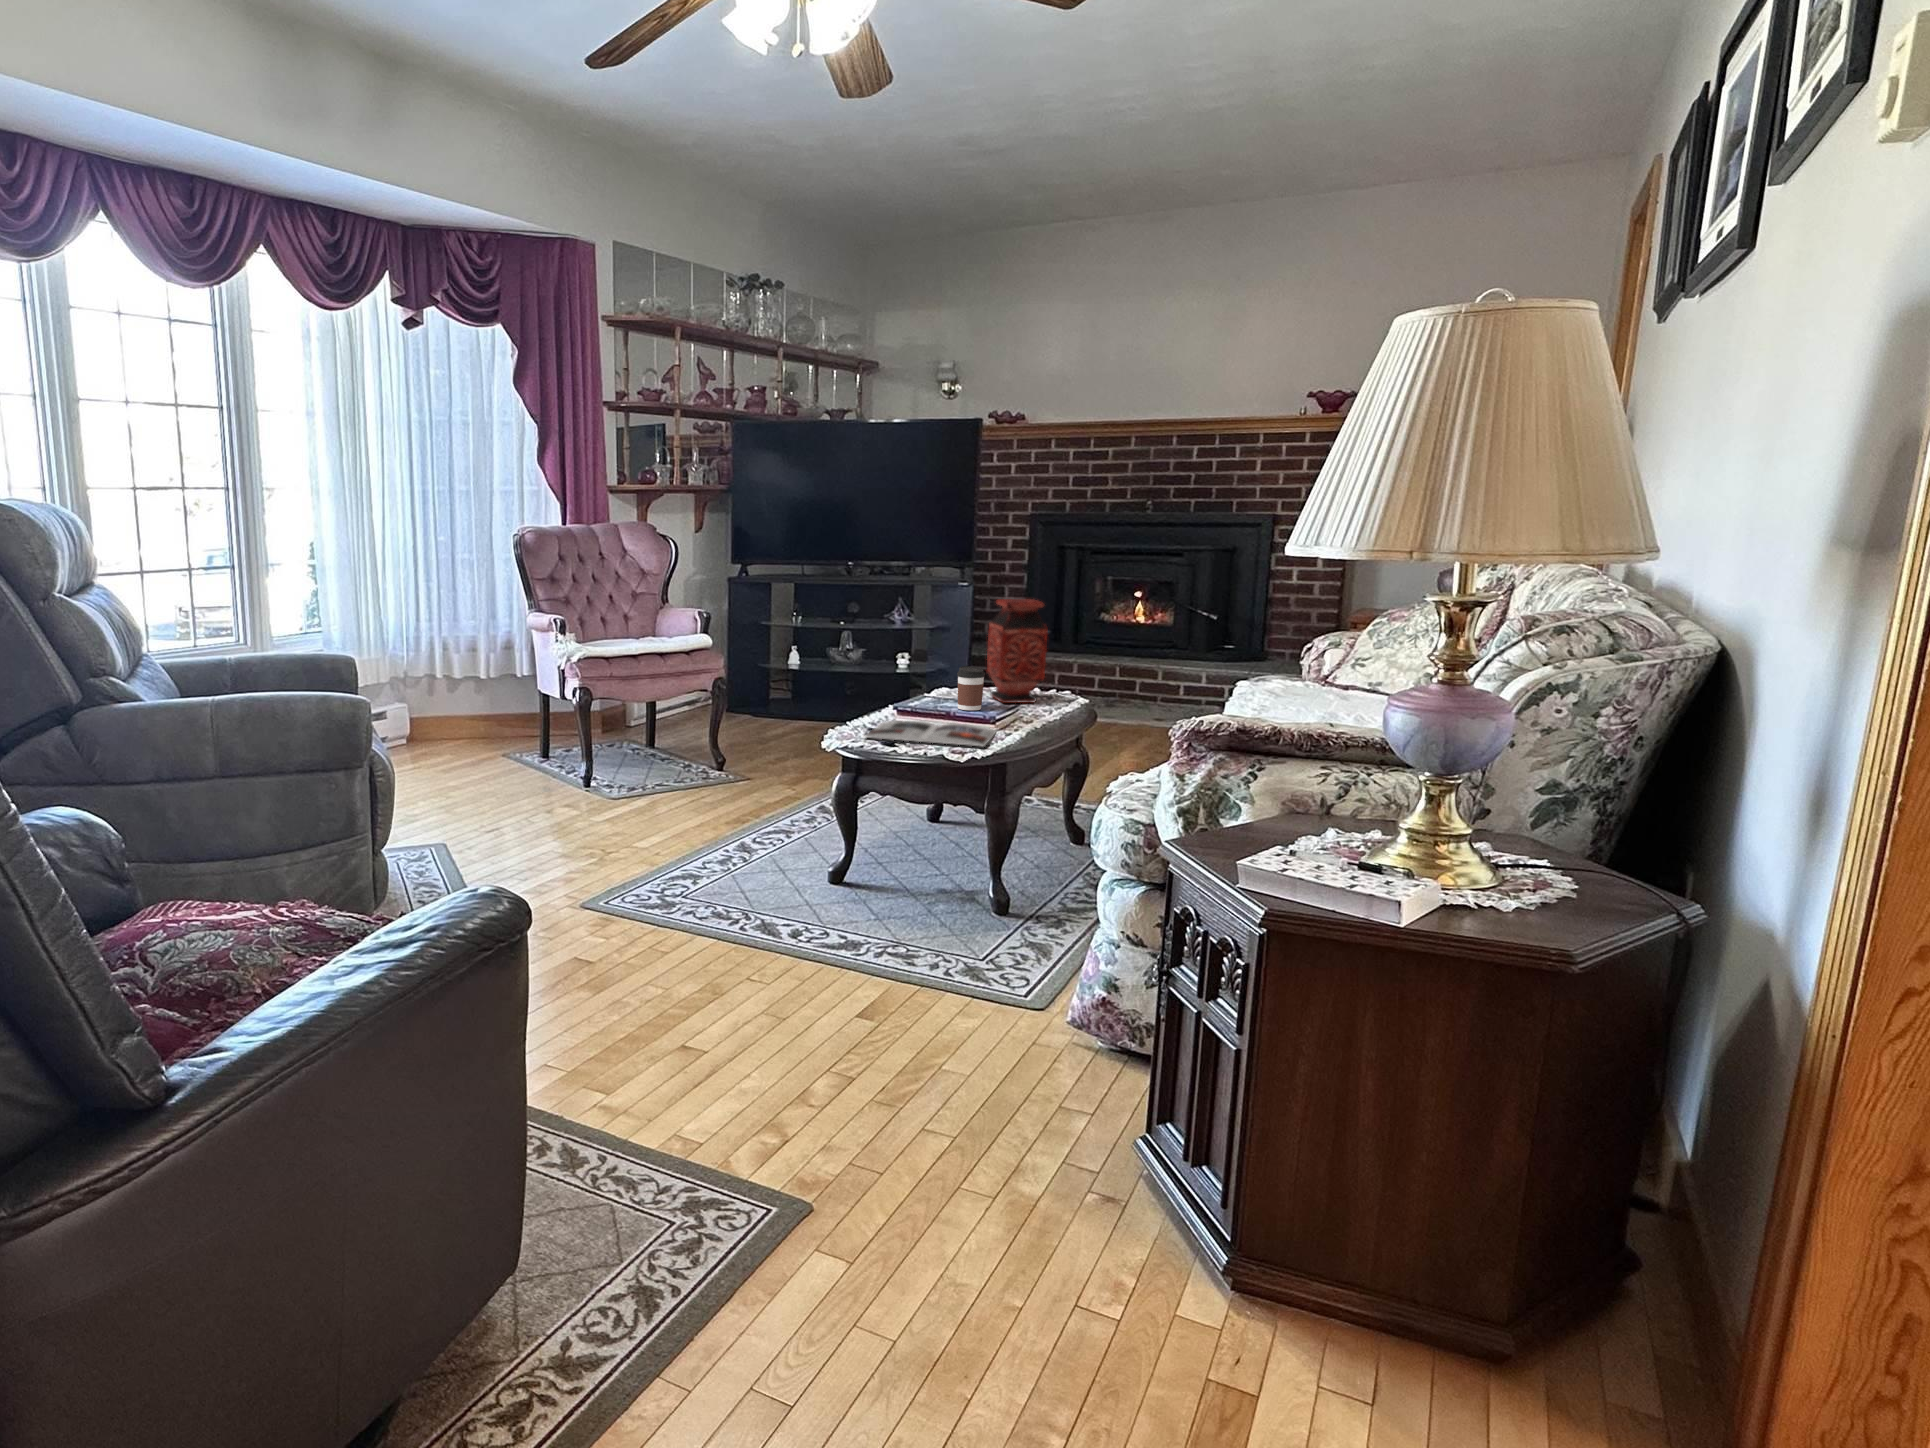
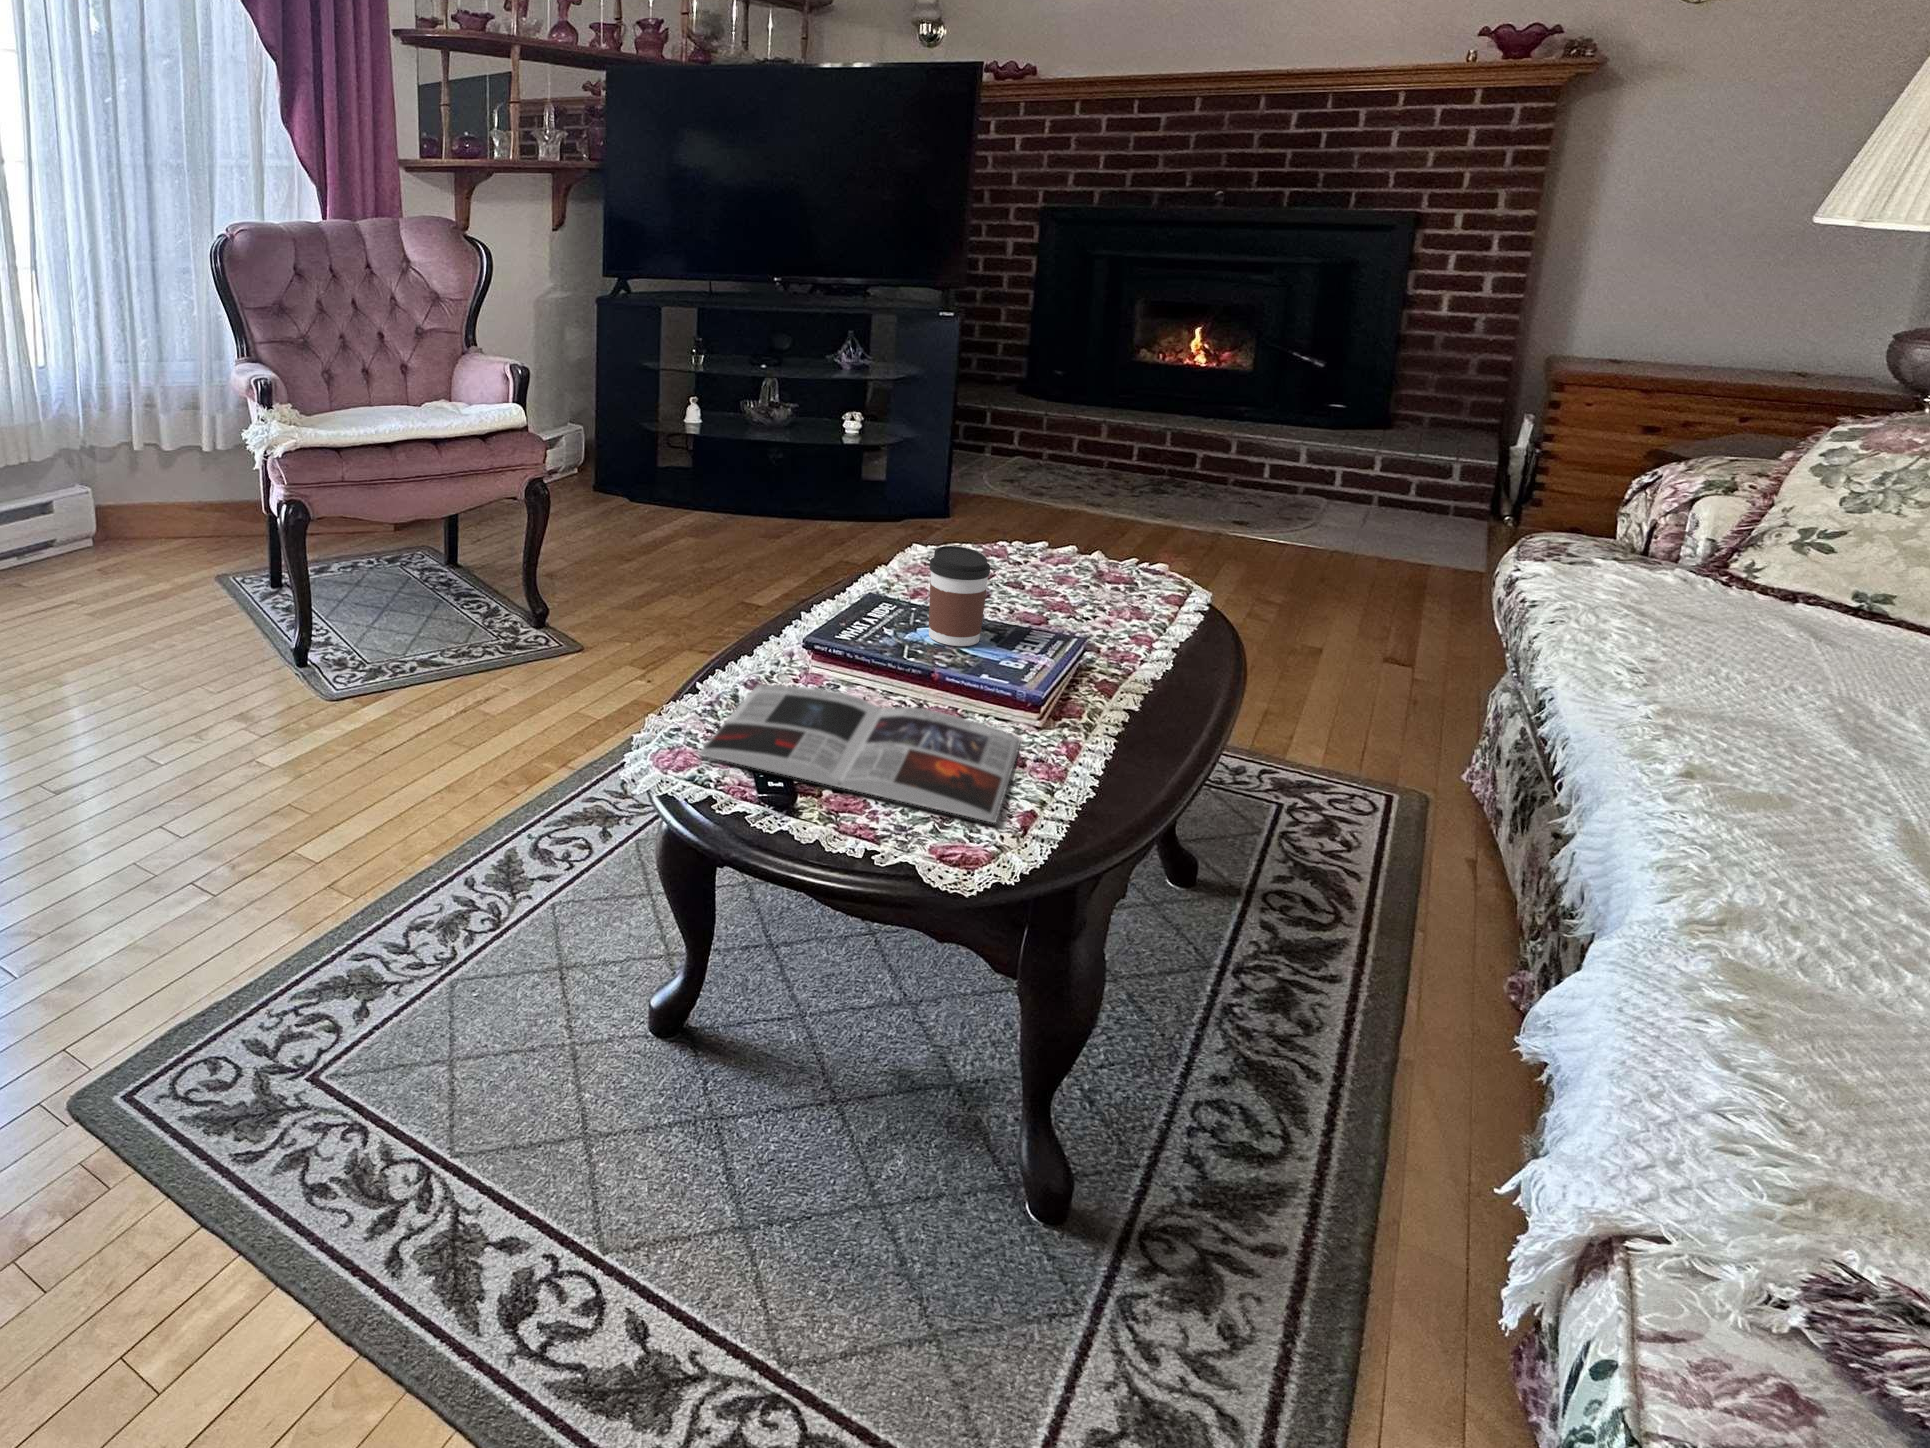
vase: present [987,599,1048,703] -> none [990,400,1133,622]

